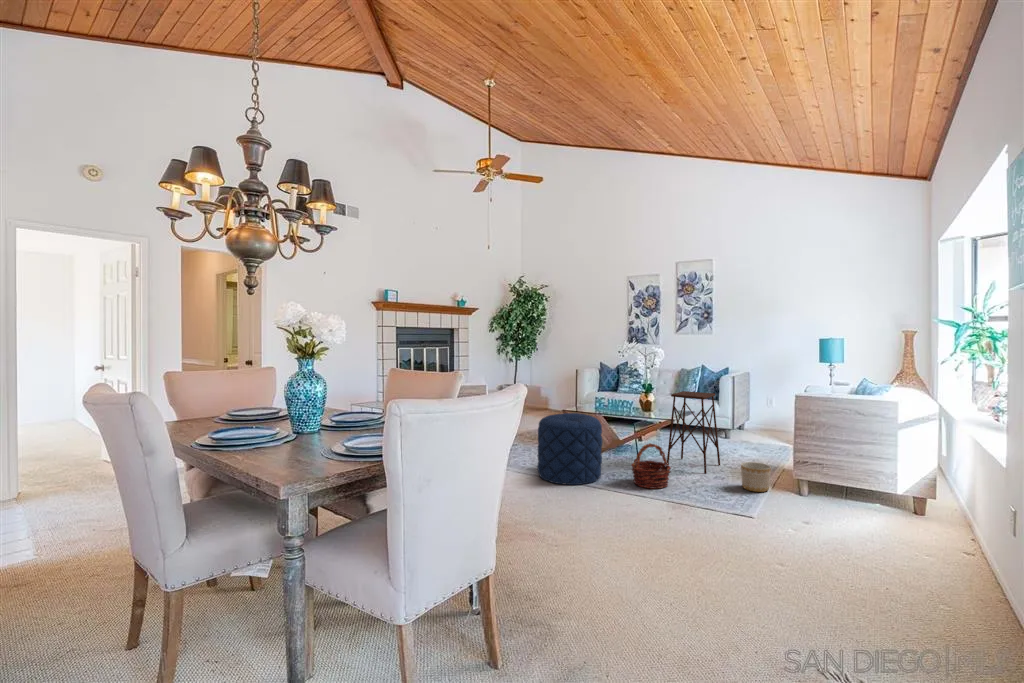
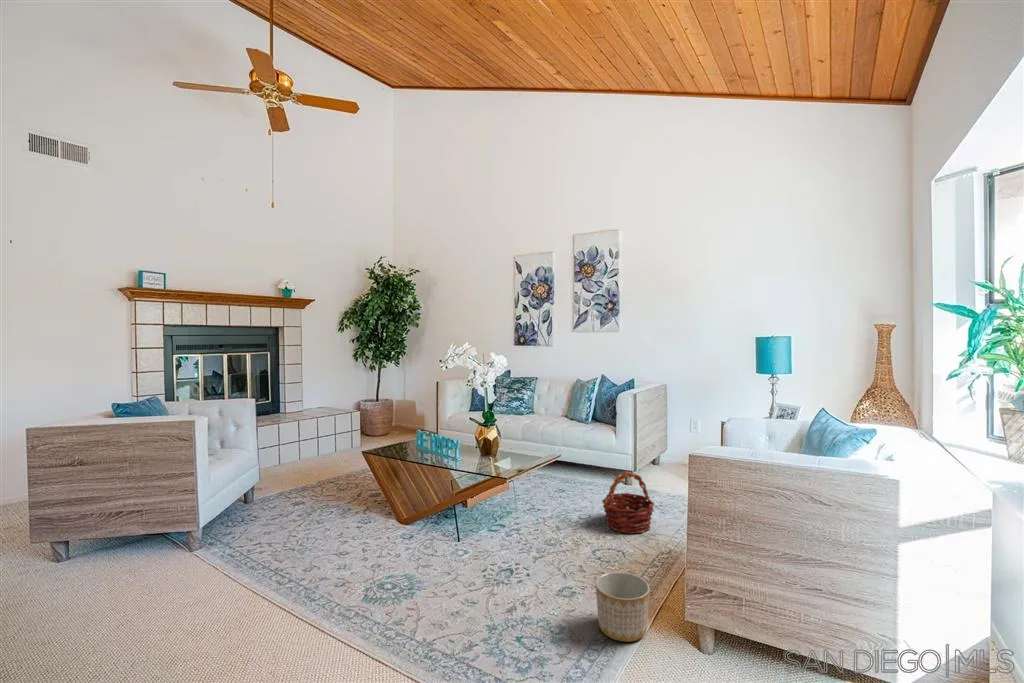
side table: present [667,391,720,474] -> none [496,426,589,578]
pouf: present [537,413,602,485] -> none [233,474,362,626]
basket: present [631,443,671,489] -> present [602,472,654,533]

